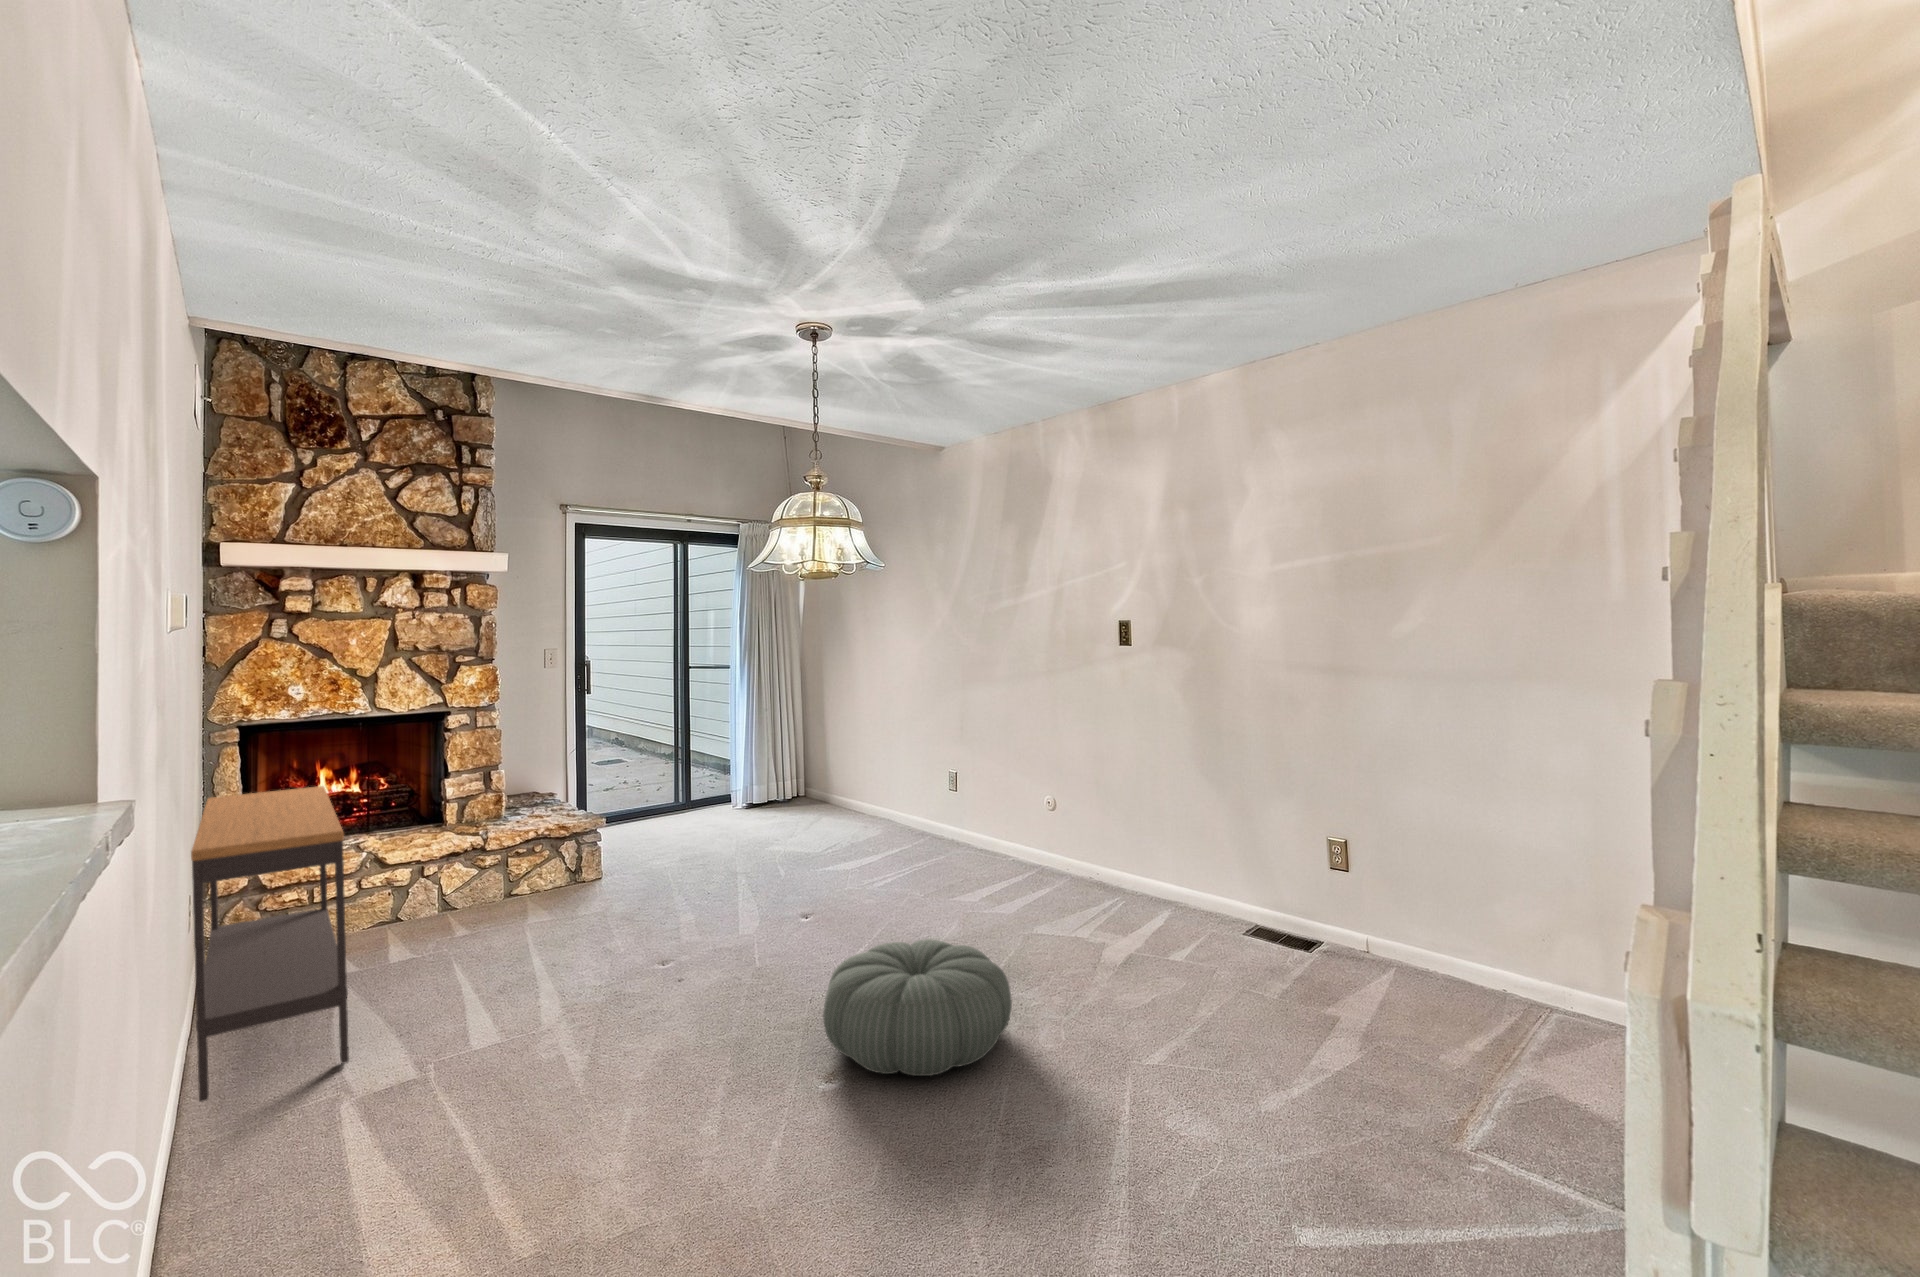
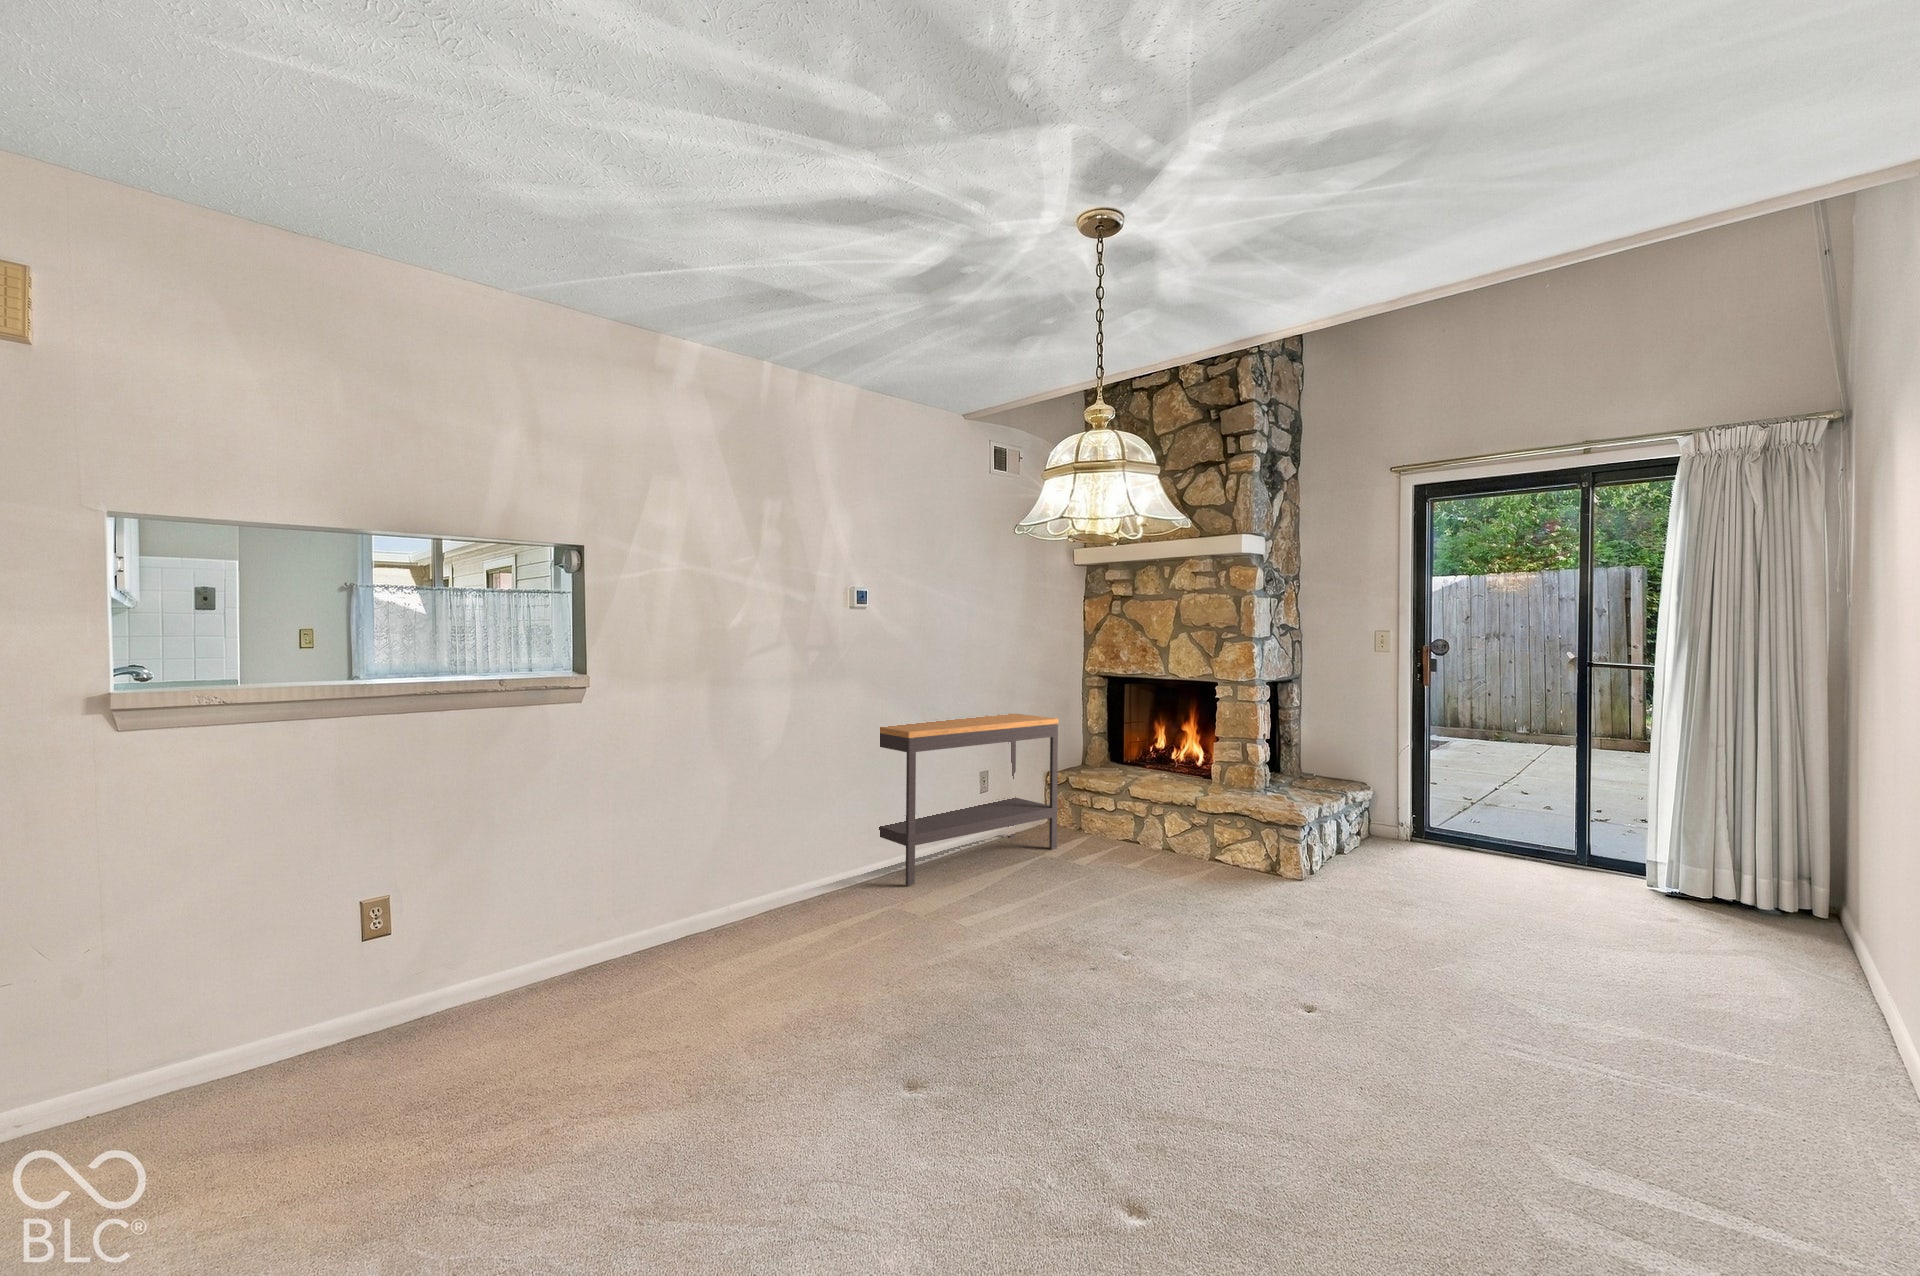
pouf: present [823,939,1012,1076] -> none [803,974,1047,1167]

